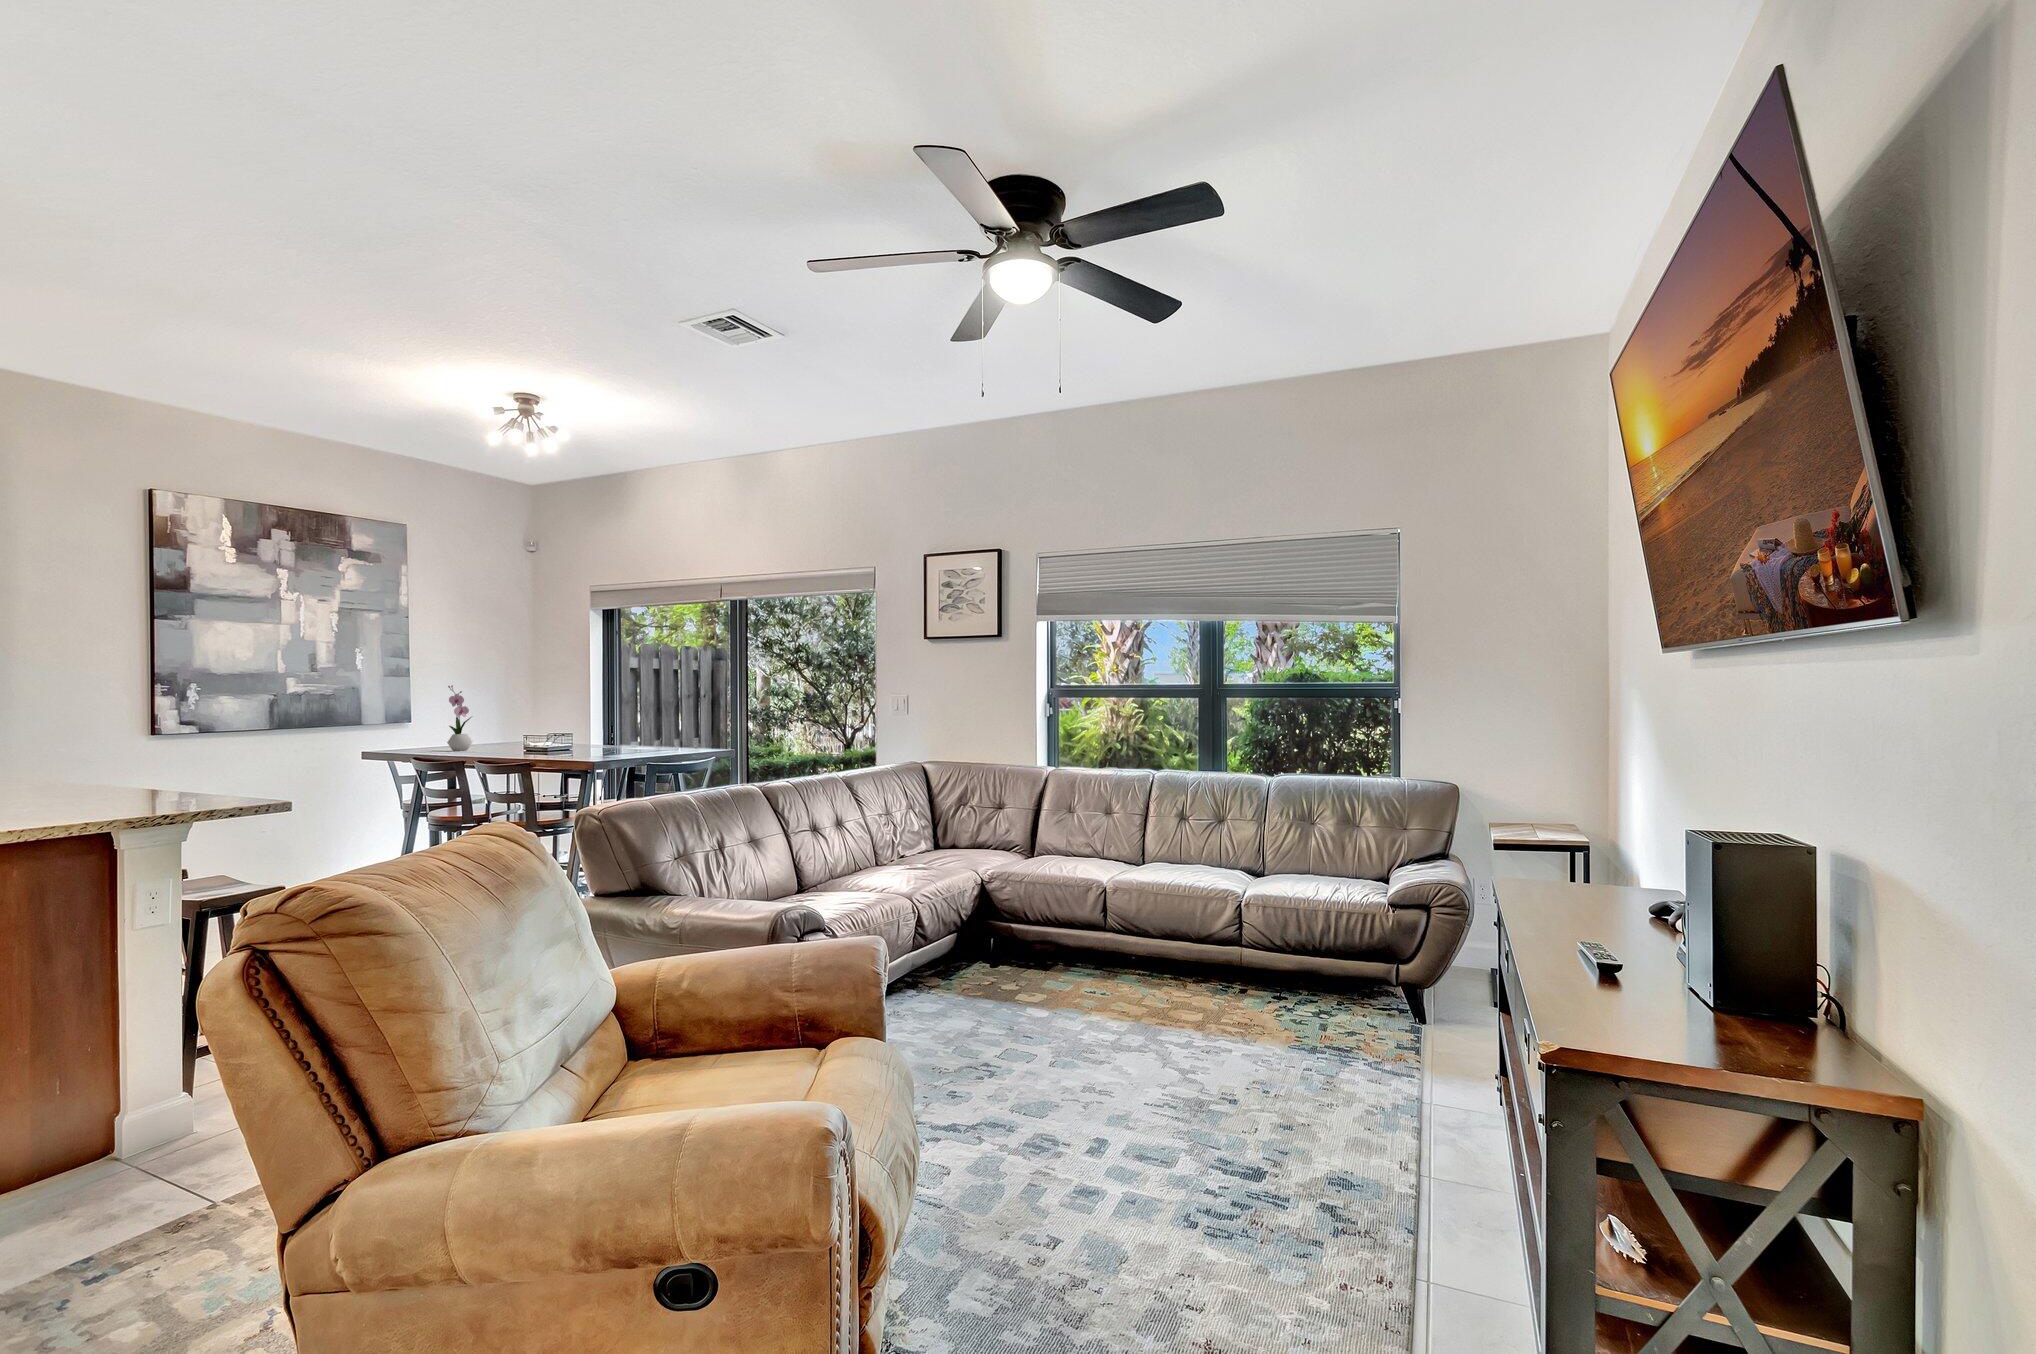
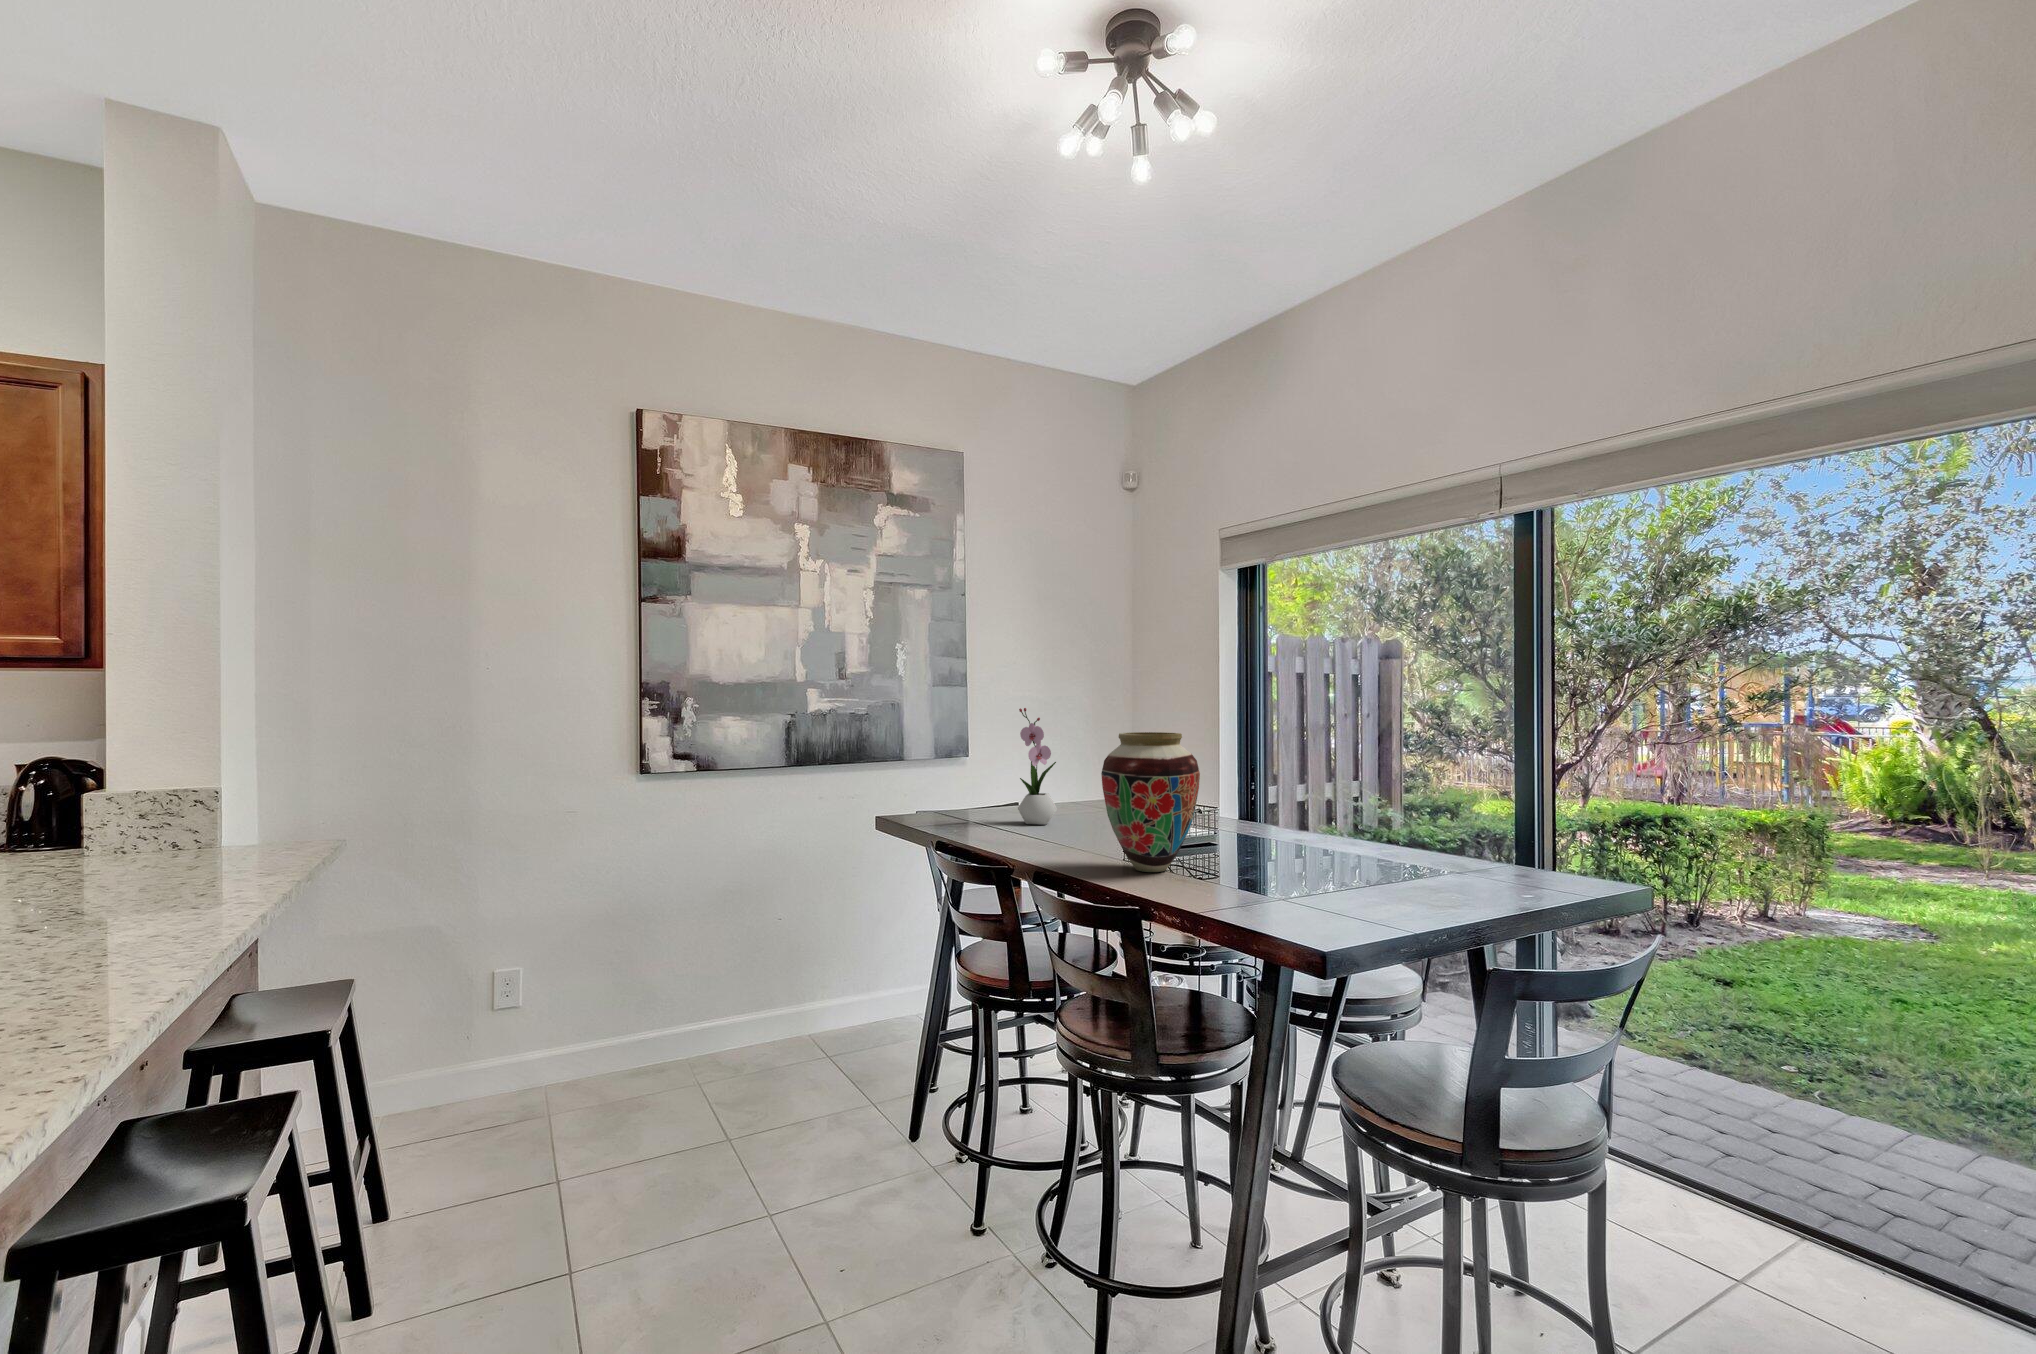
vase: none [491,691,542,754] -> present [1101,732,1200,872]

